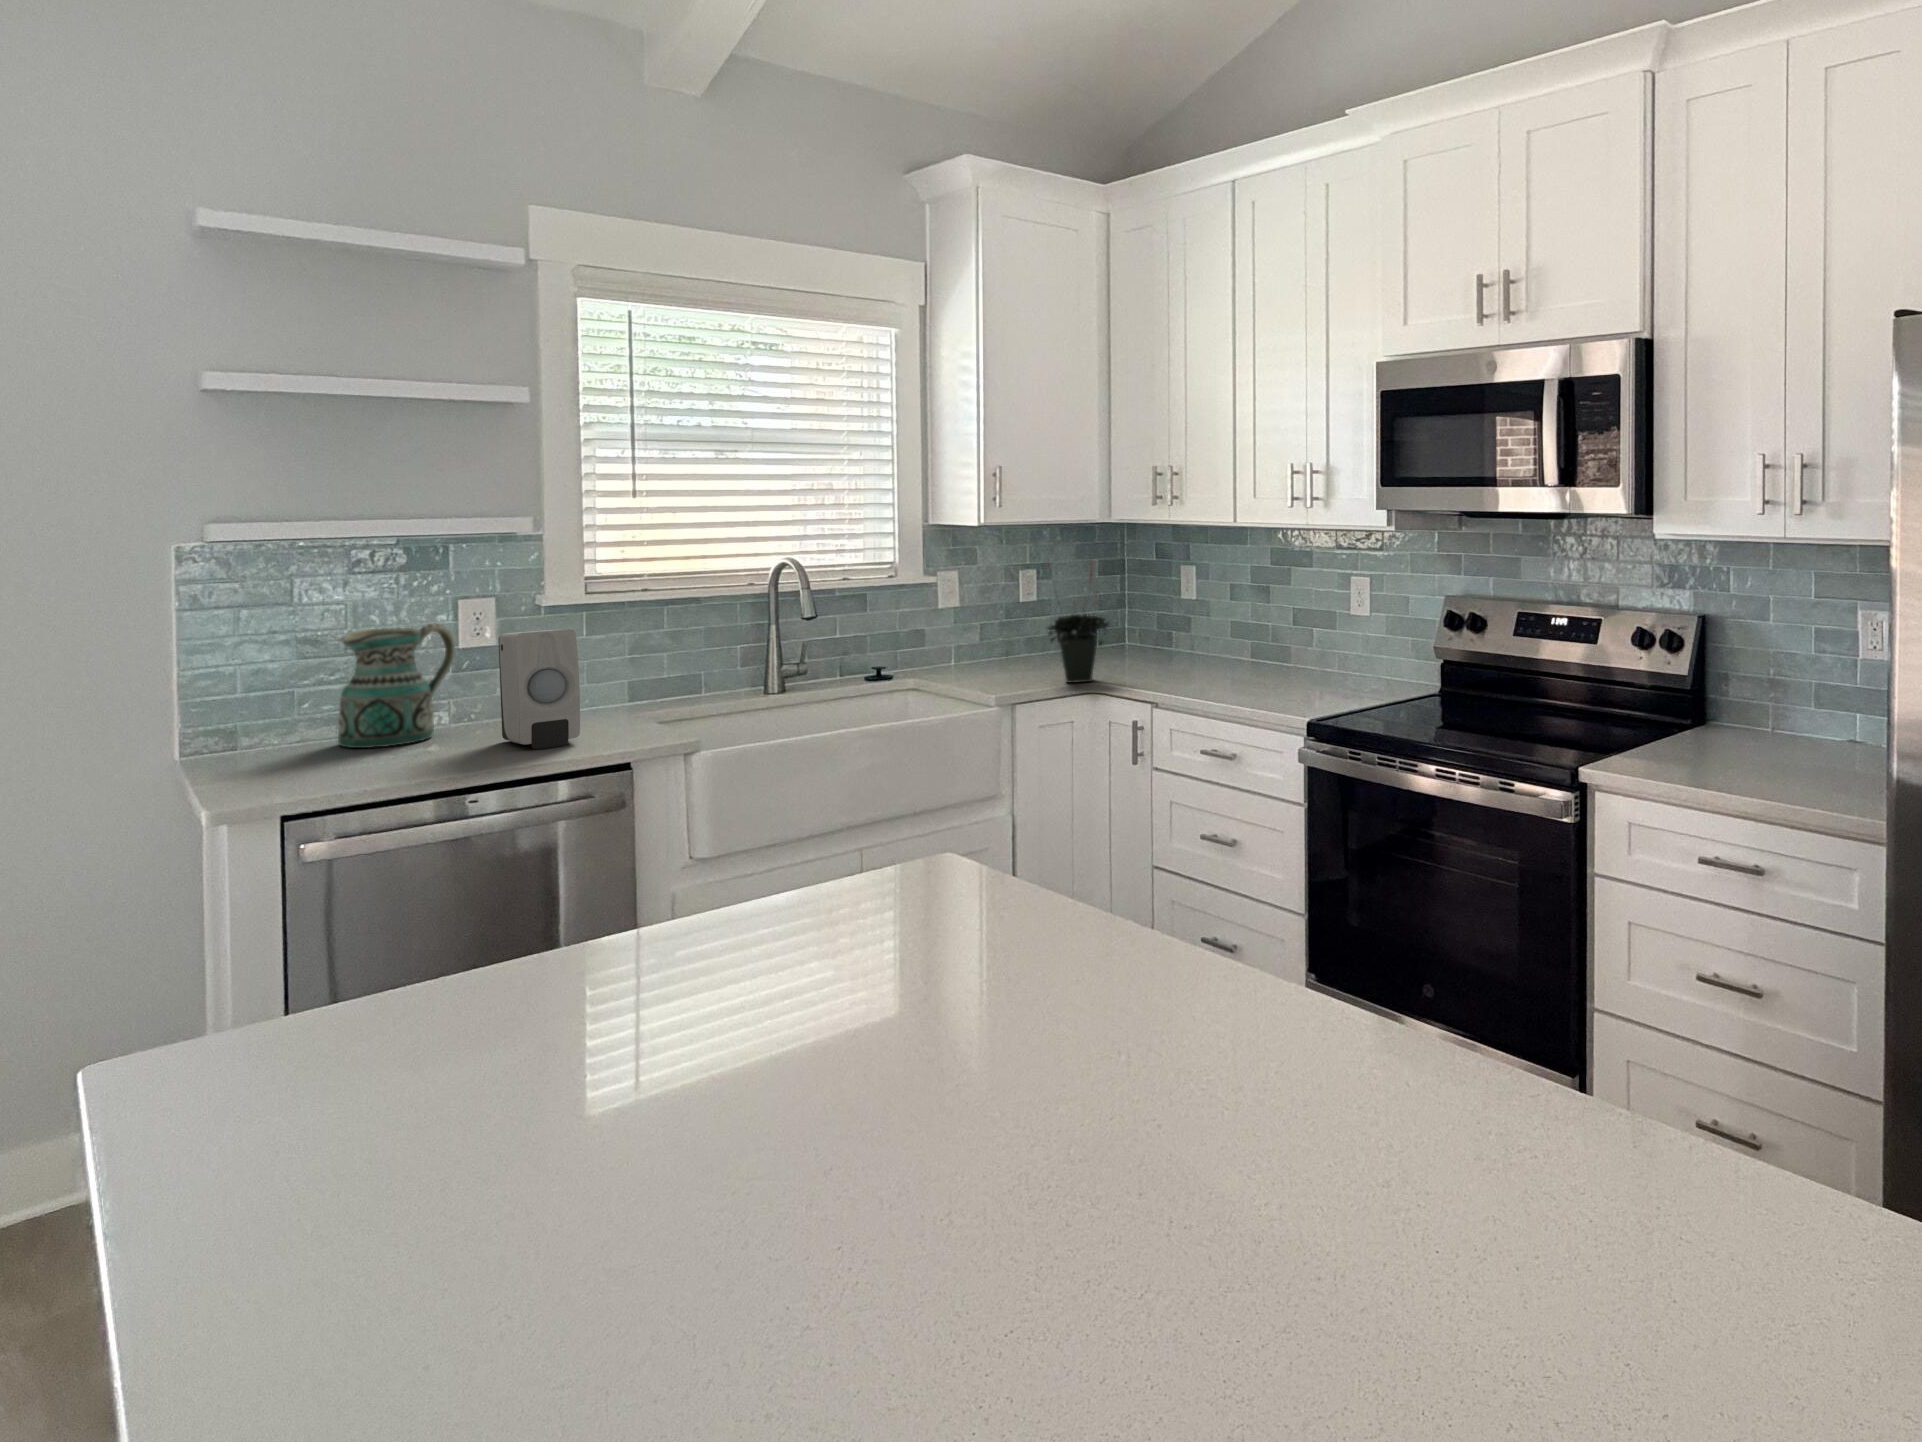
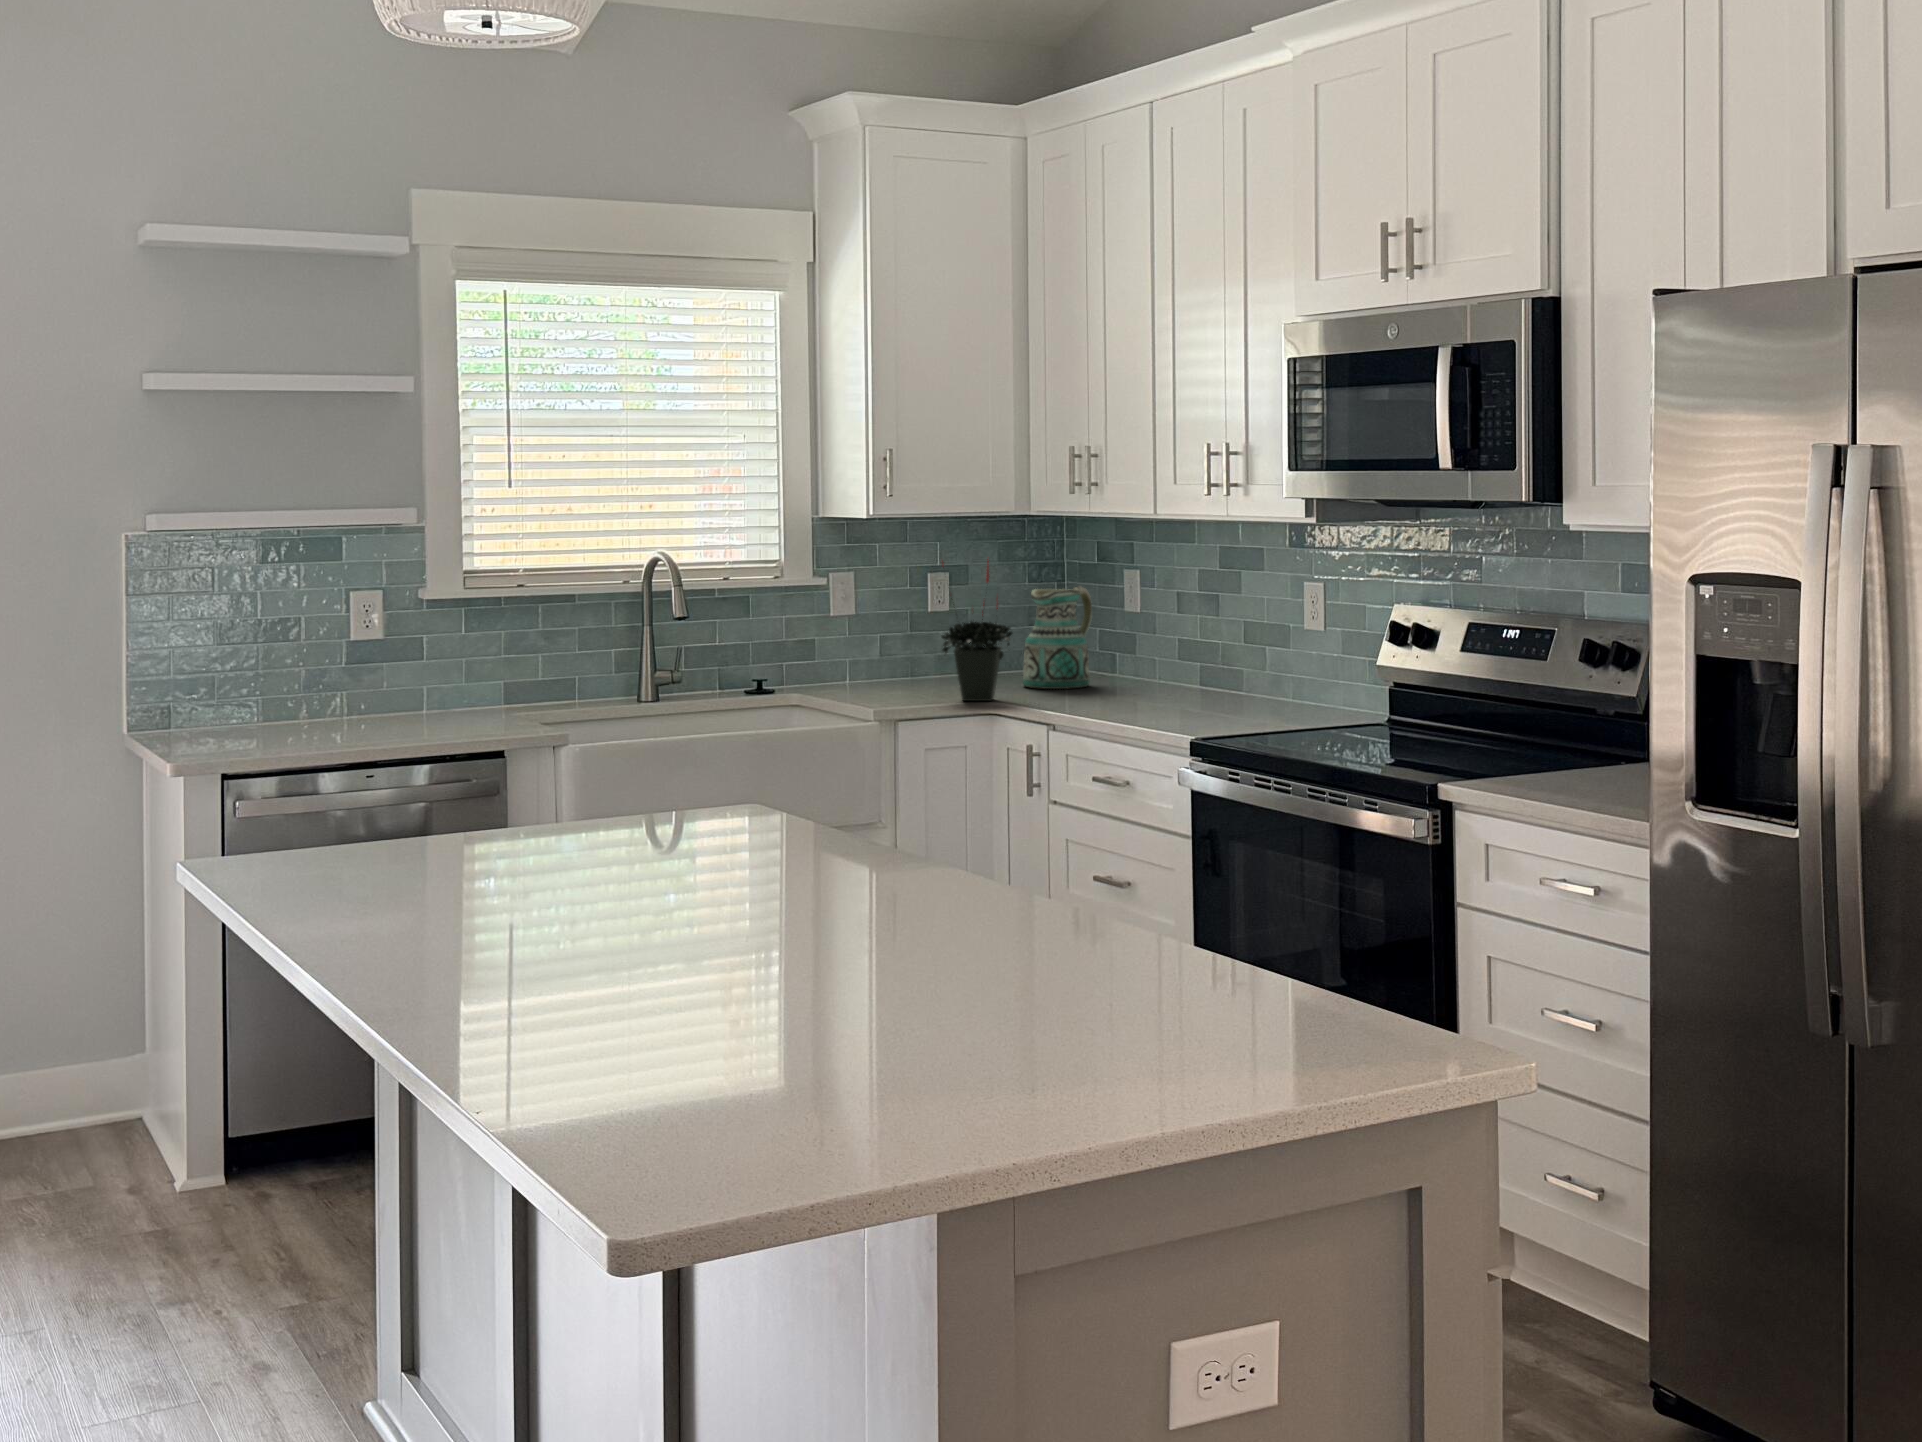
ceramic pitcher: present [338,624,455,748] -> present [1023,586,1092,689]
soap dispenser: present [498,629,580,749] -> none [387,618,459,735]

